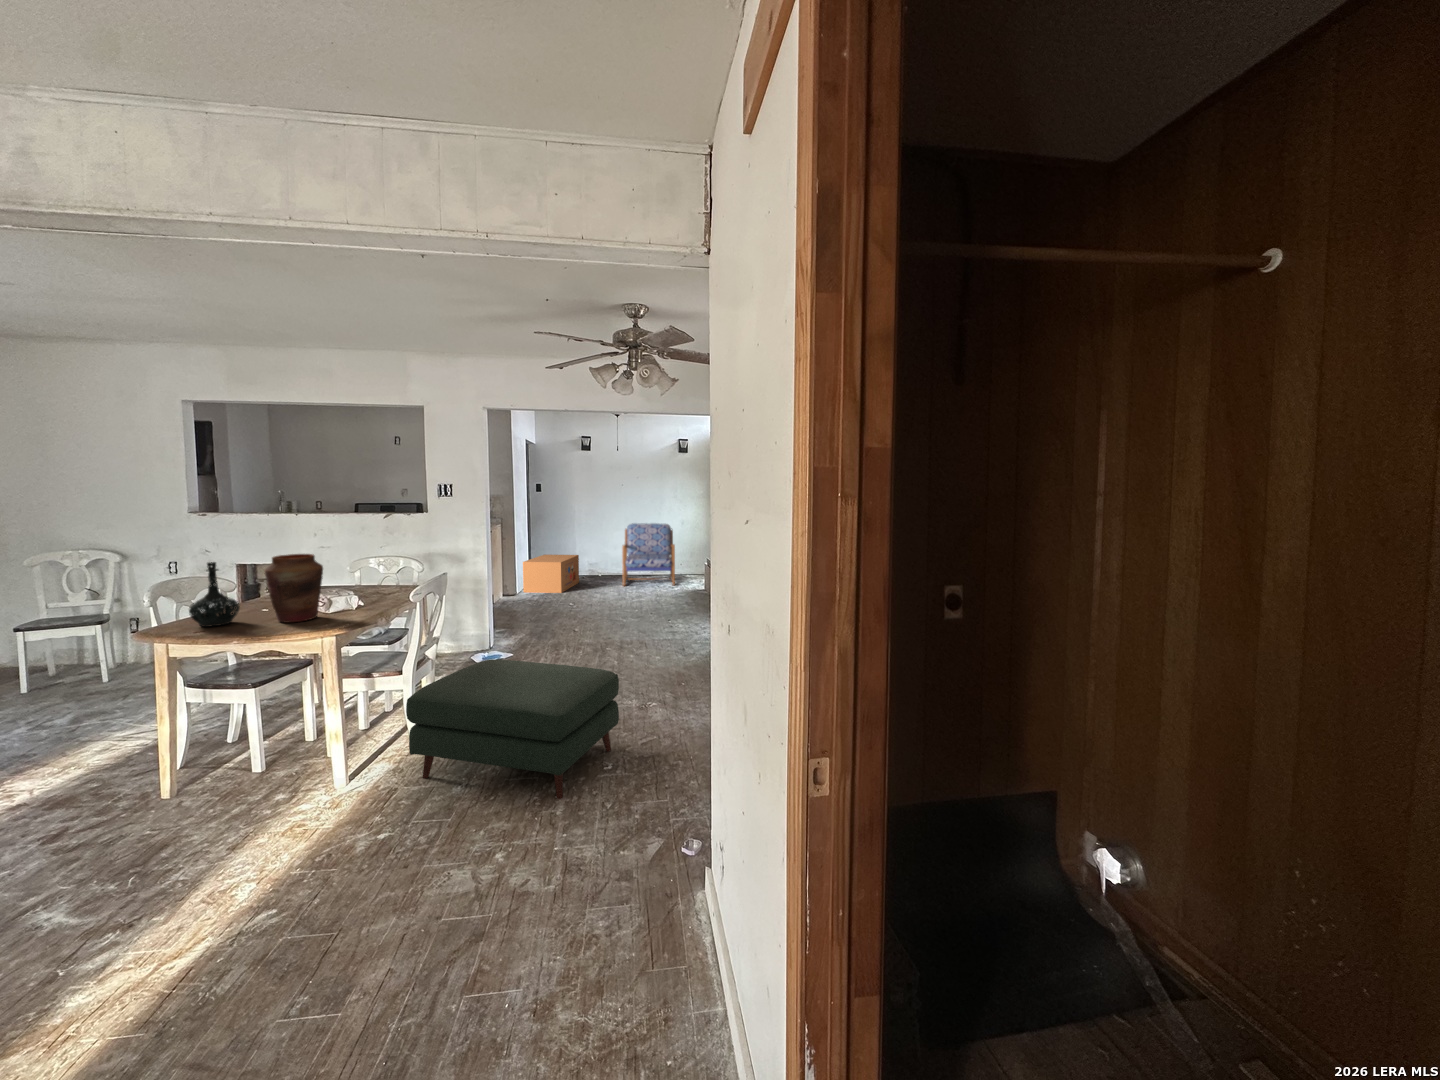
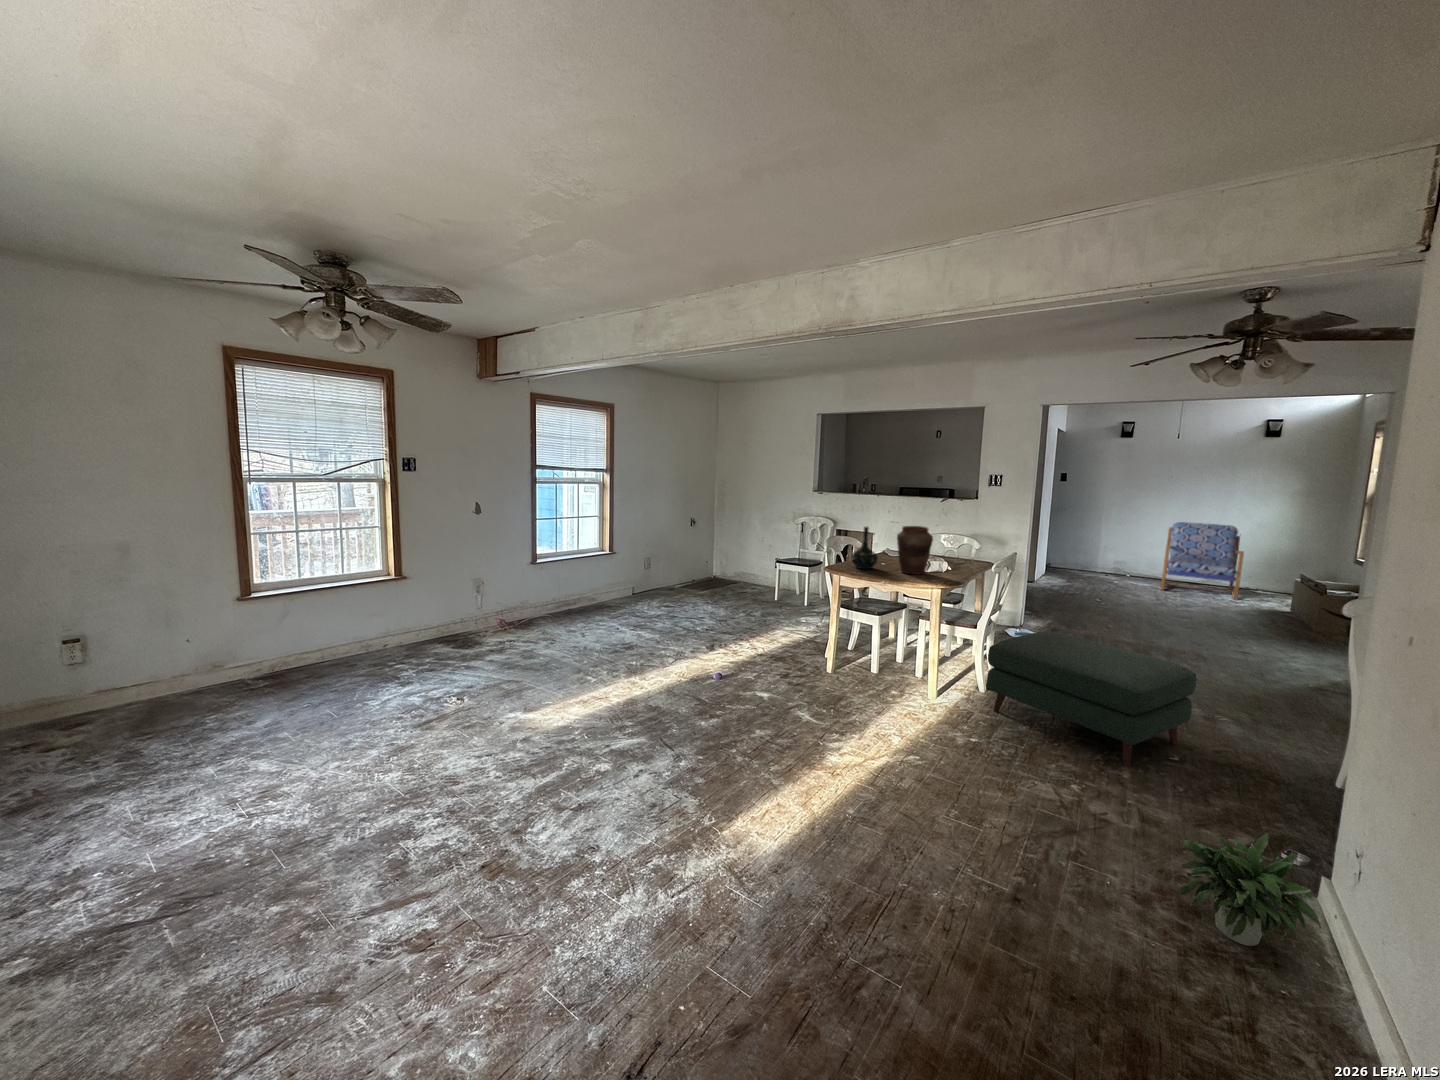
cardboard box: present [523,555,579,593] -> none [1042,546,1106,587]
potted plant: none [572,855,707,1005] -> present [1180,833,1334,968]

